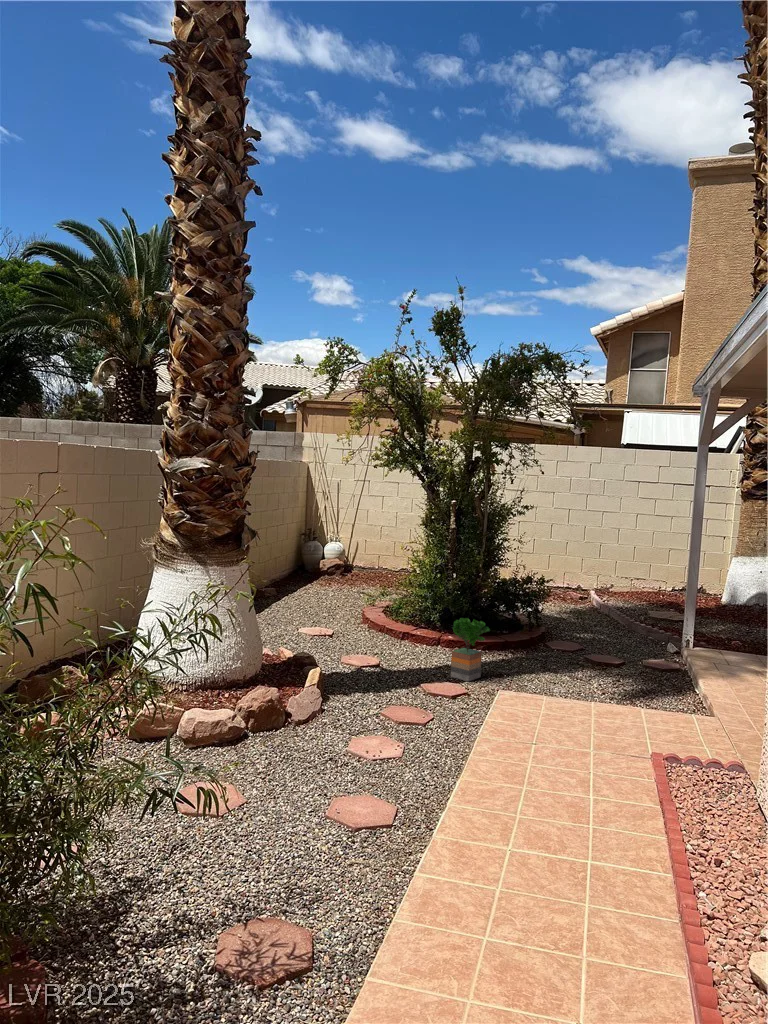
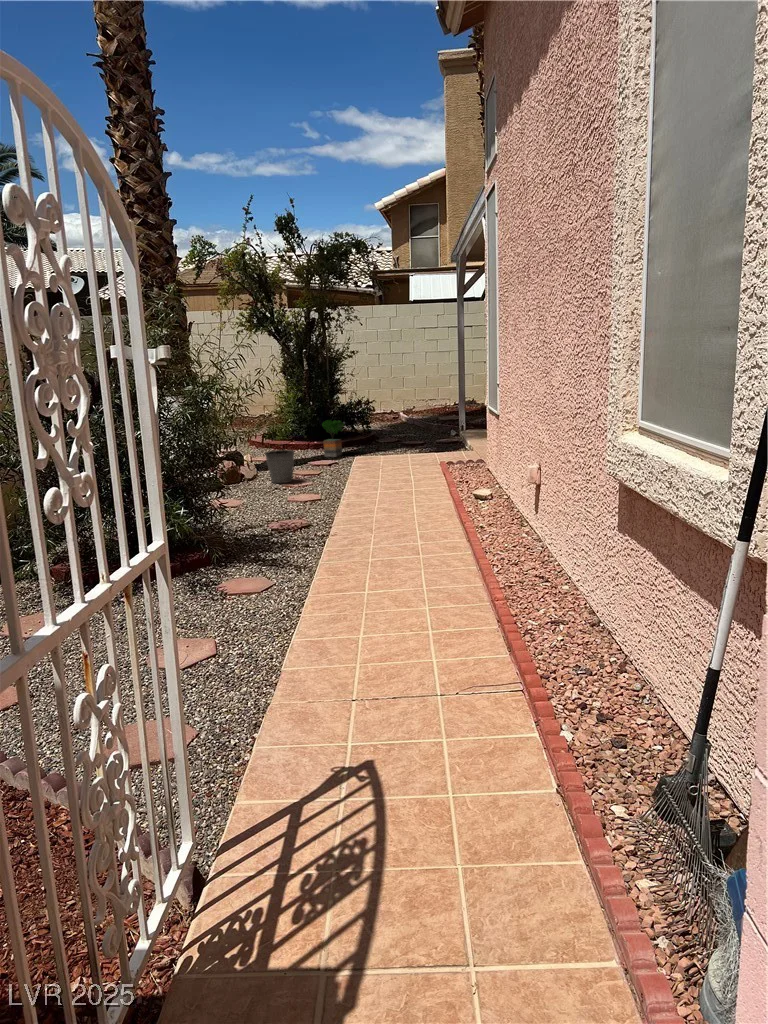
bucket: none [314,683,371,754] -> present [265,449,294,483]

